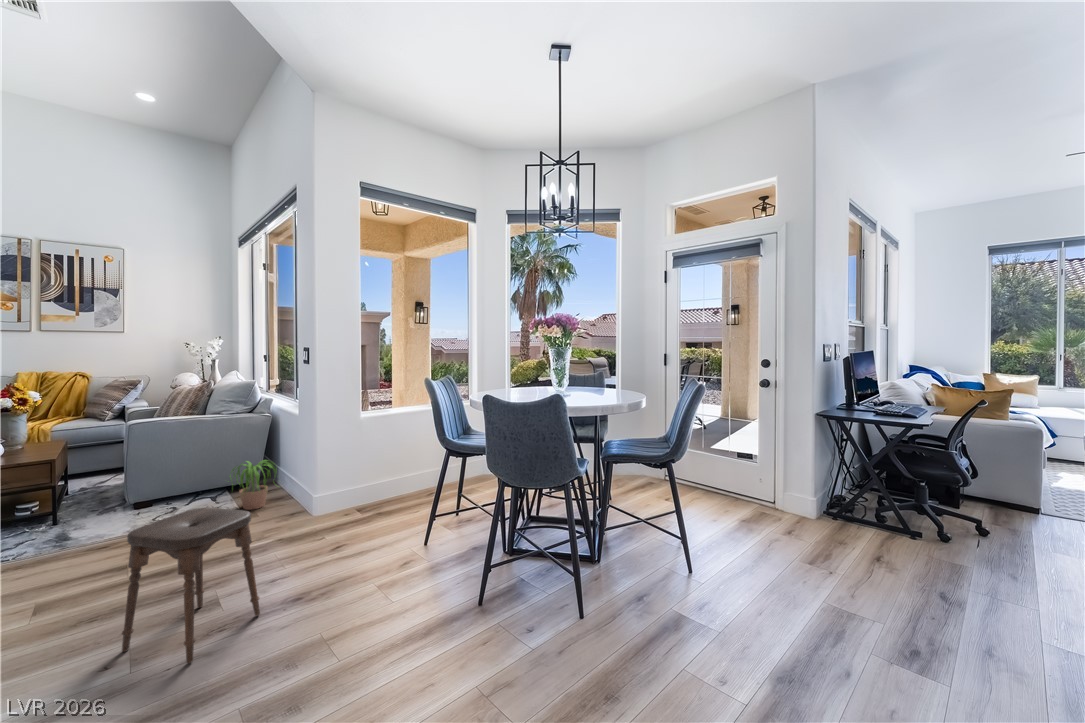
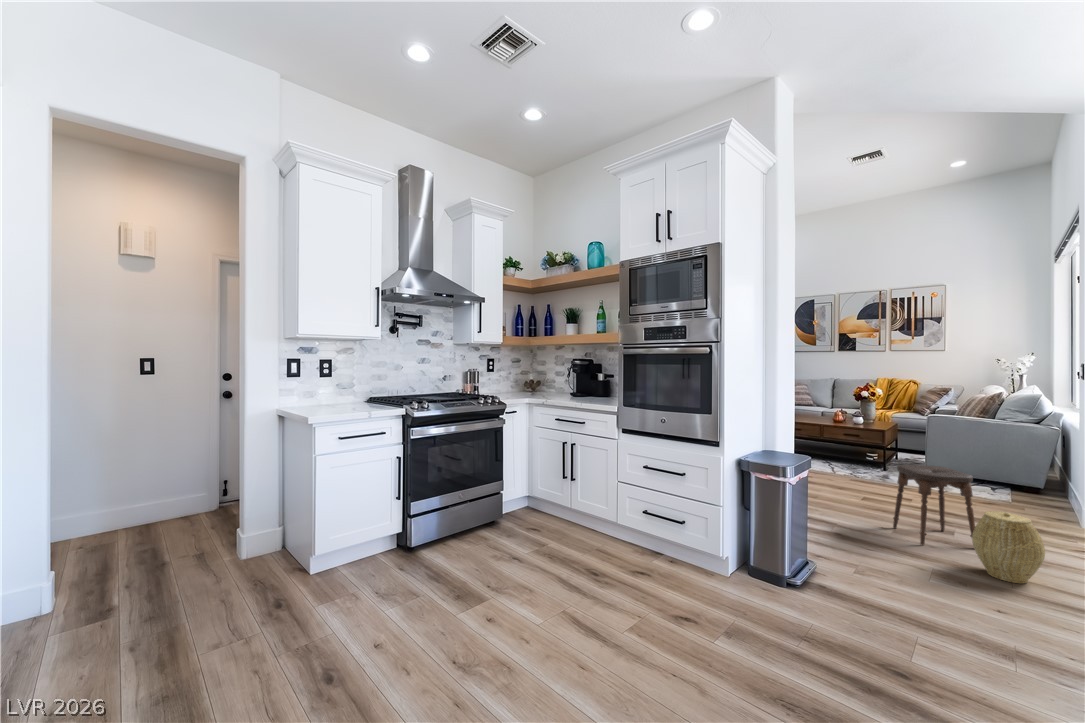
potted plant: present [230,460,277,510] -> none [1001,461,1064,505]
woven basket: none [277,552,359,660] -> present [972,511,1045,583]

